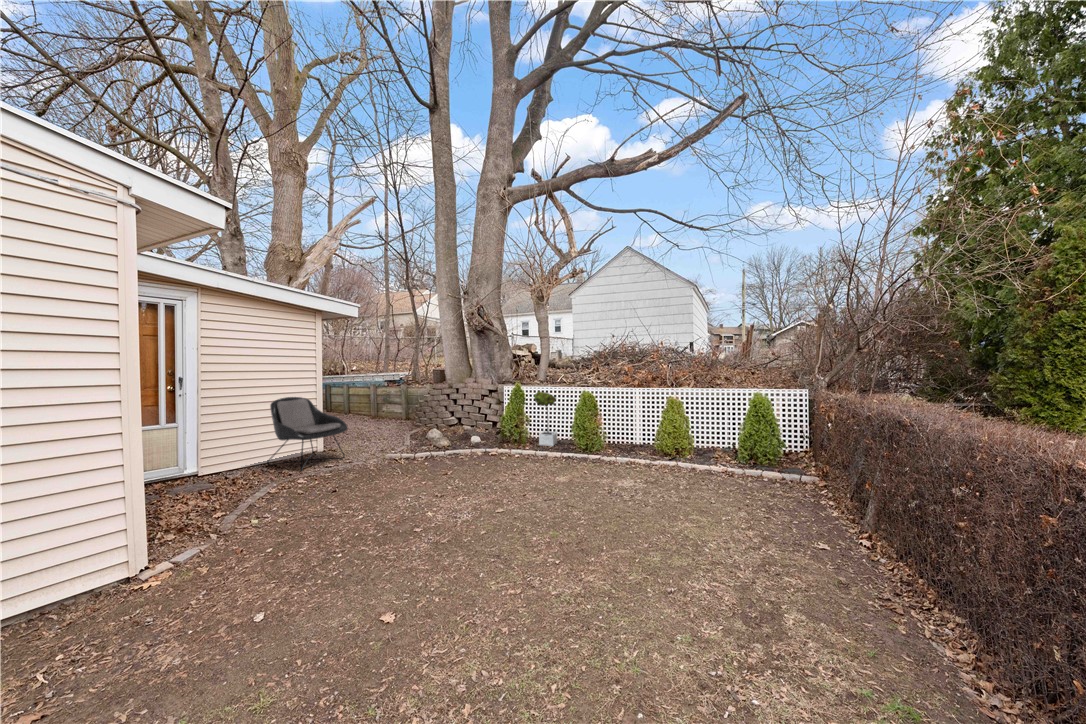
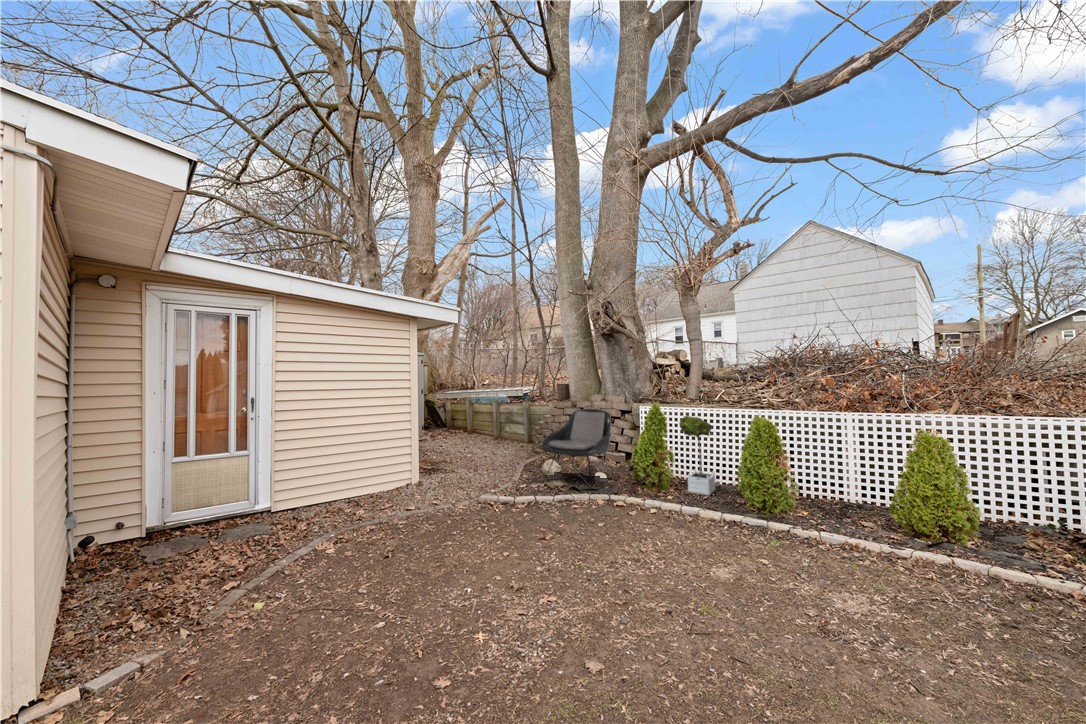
lounge chair: present [267,397,348,471] -> present [541,408,612,489]

